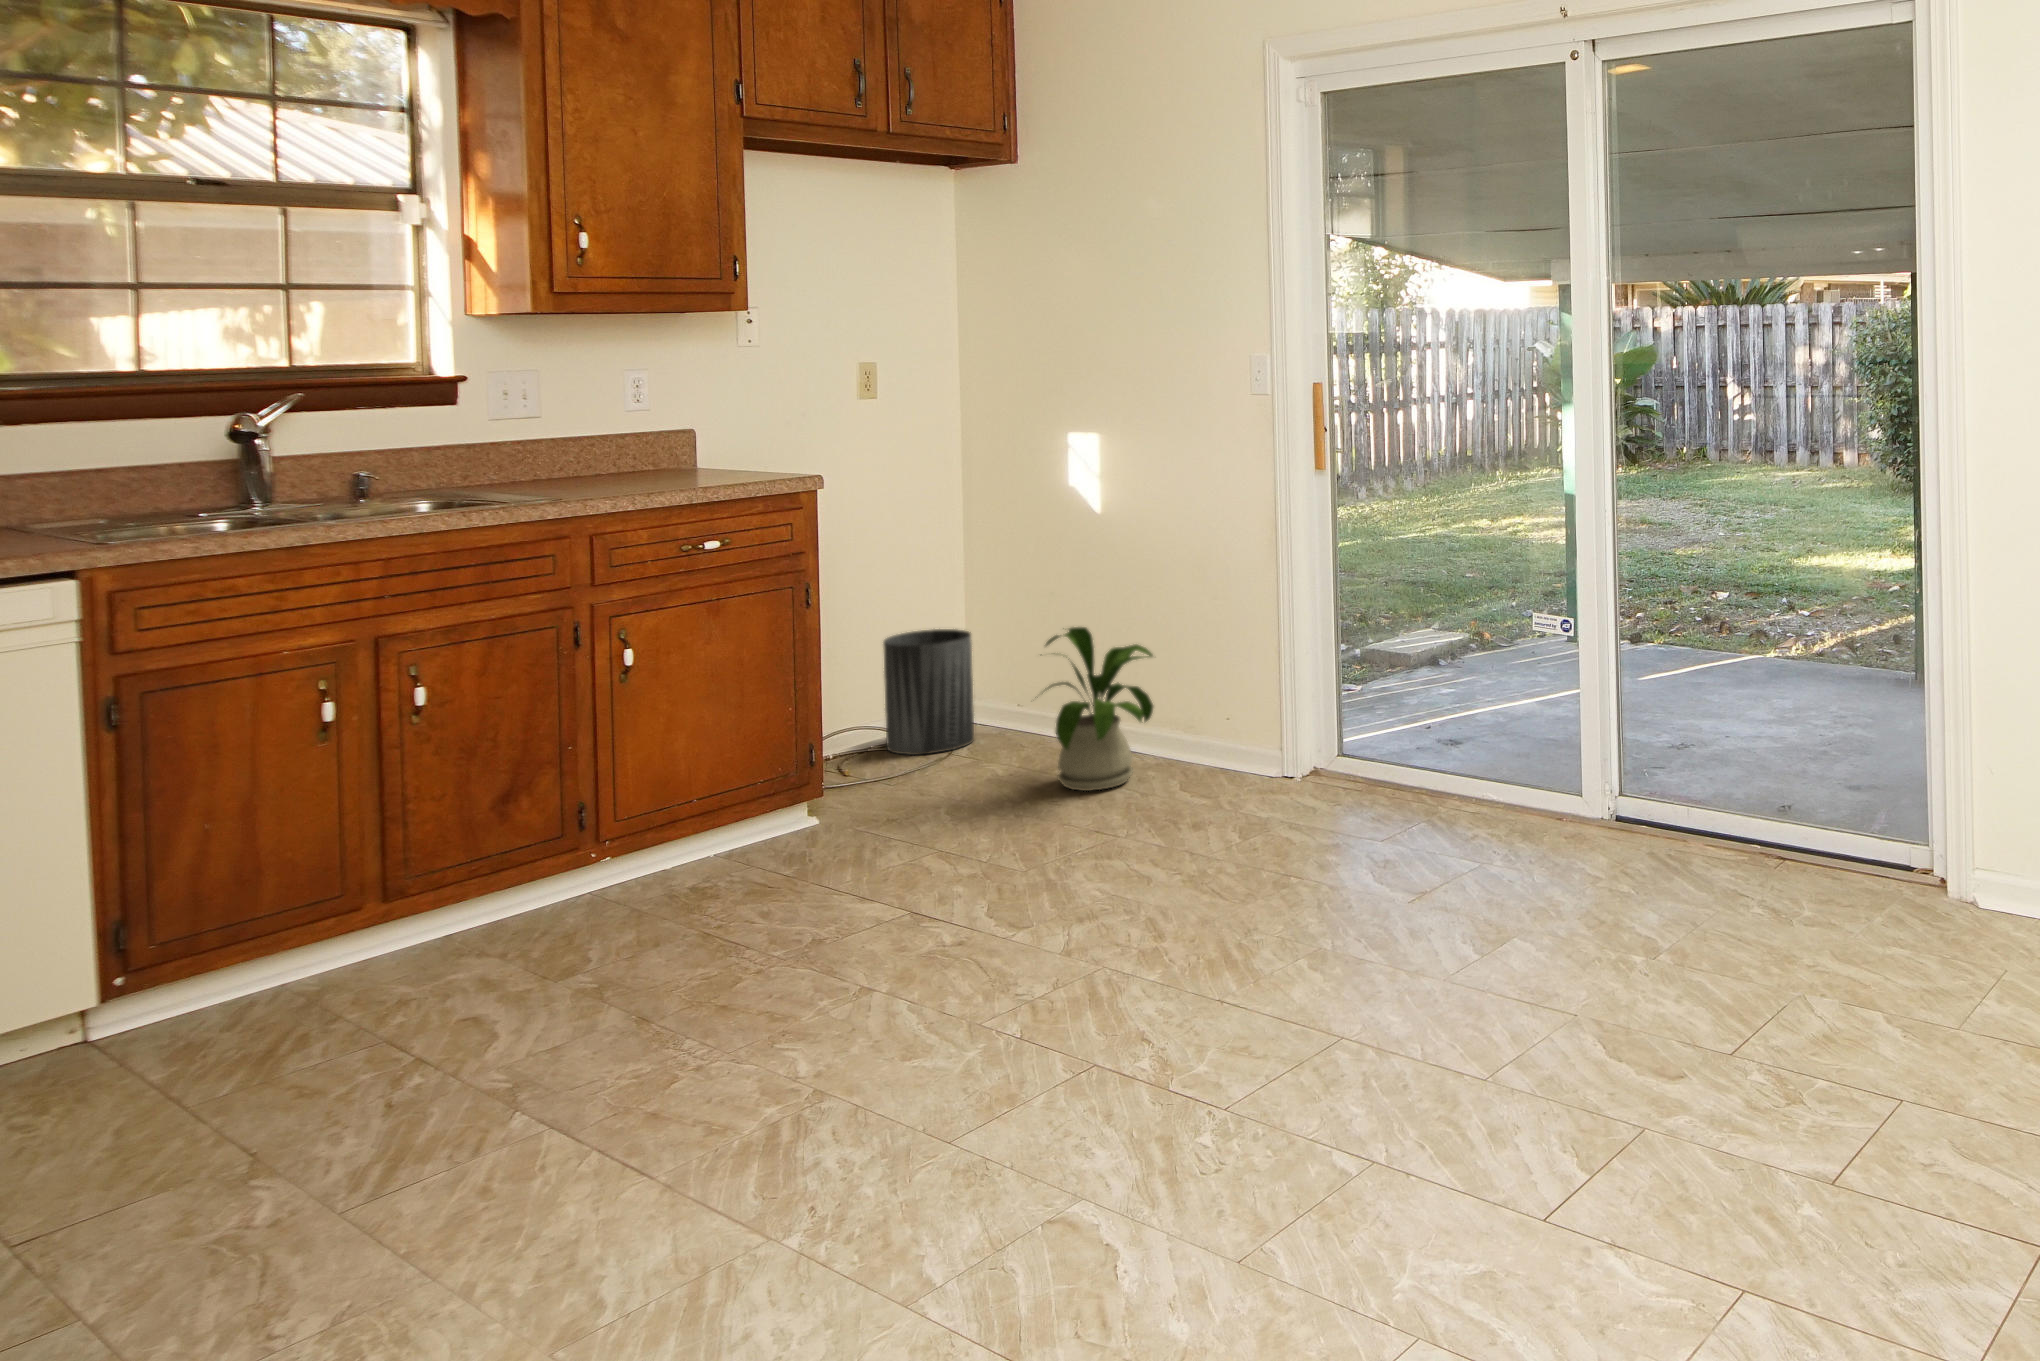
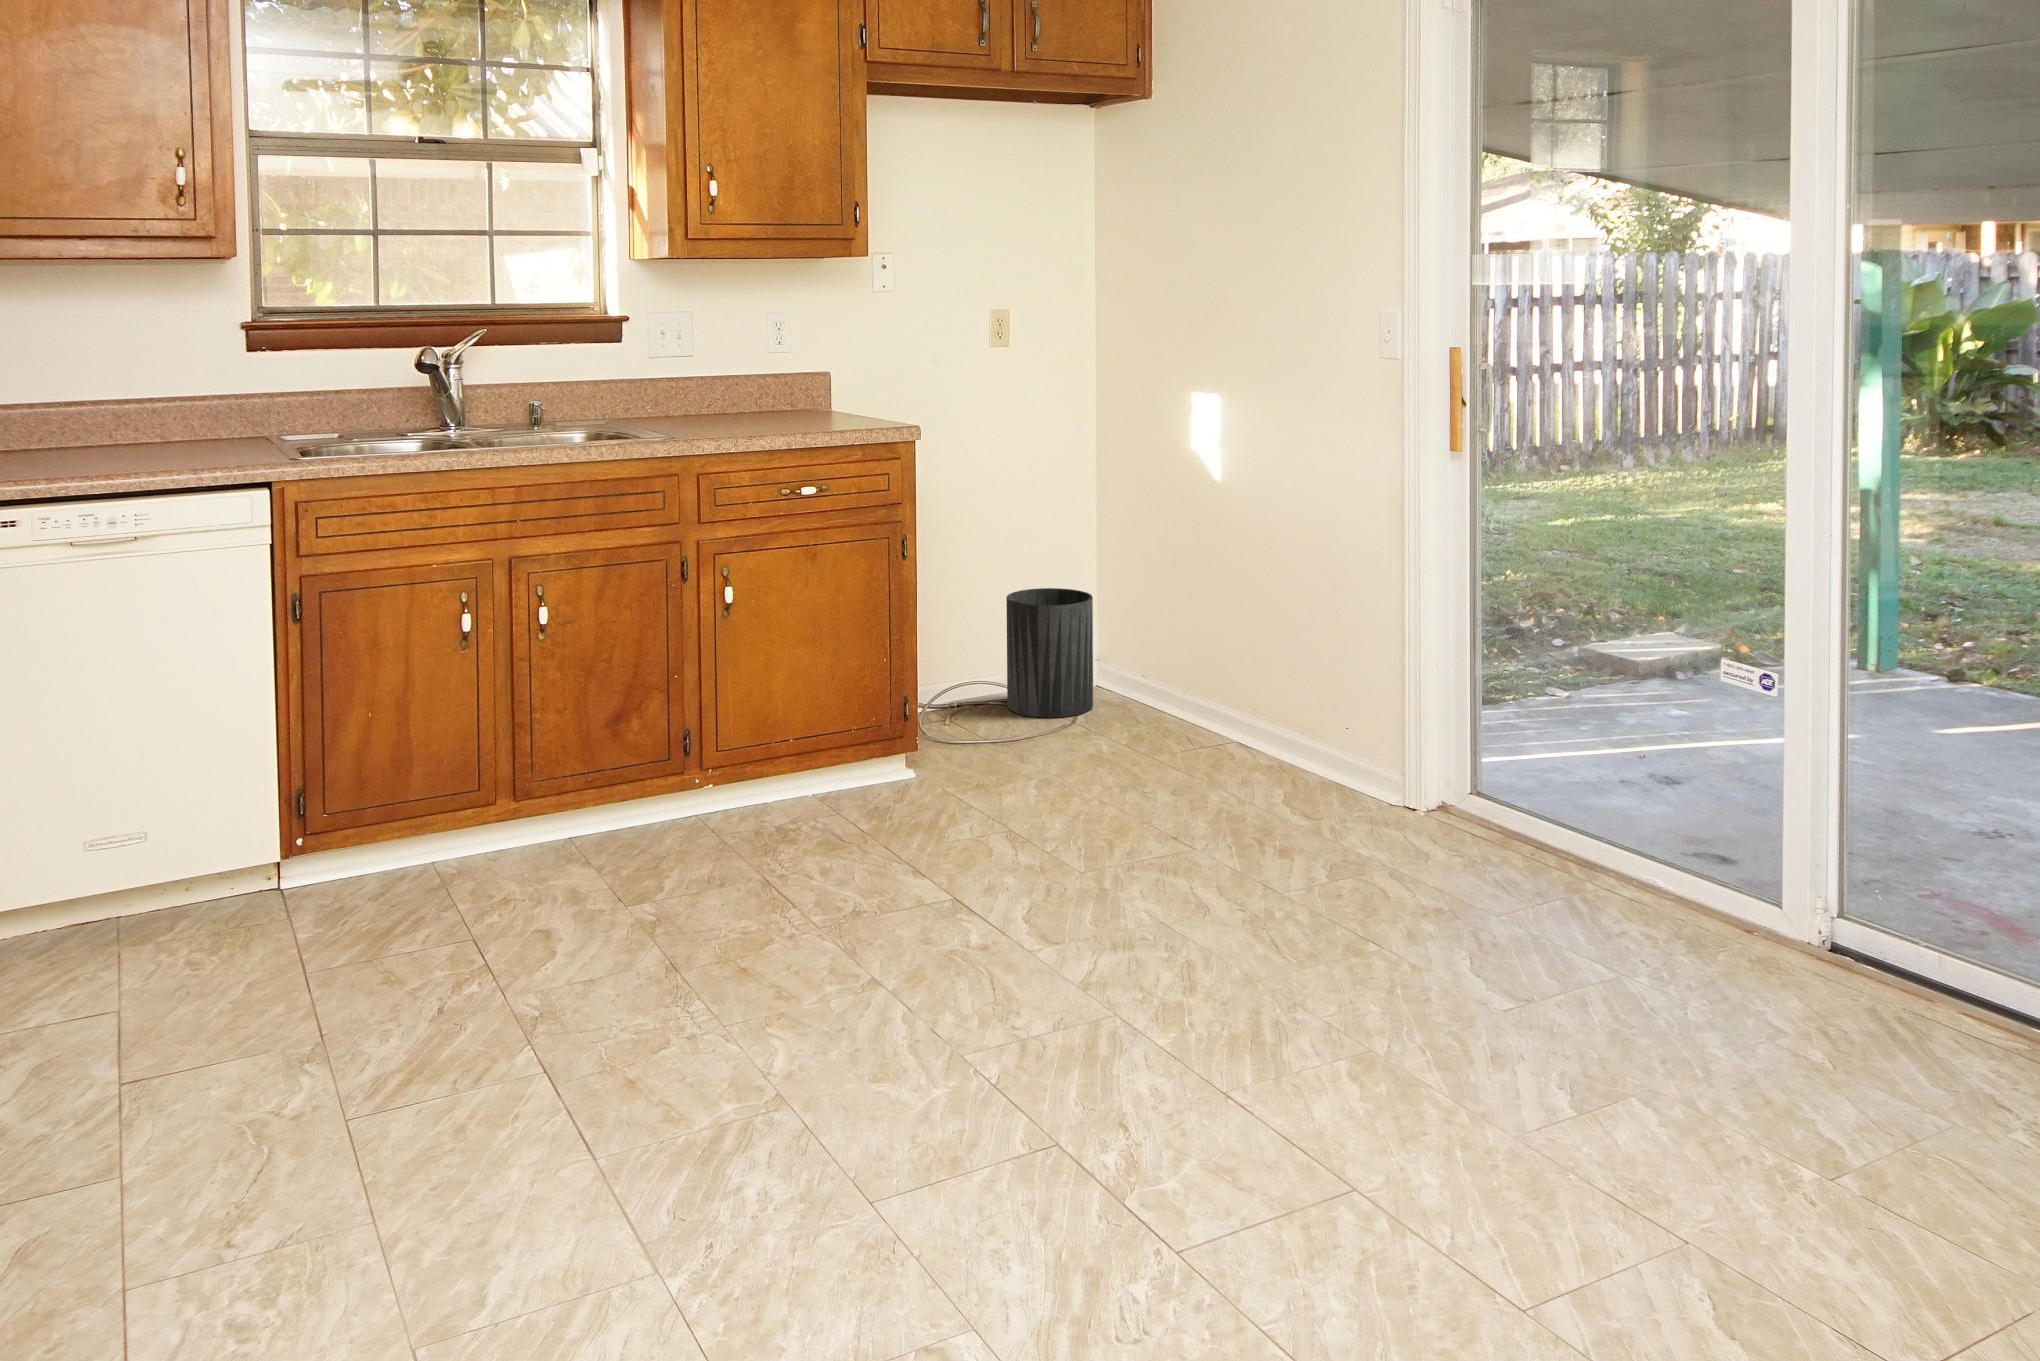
house plant: present [1045,627,1153,791] -> none [1126,607,1266,788]

